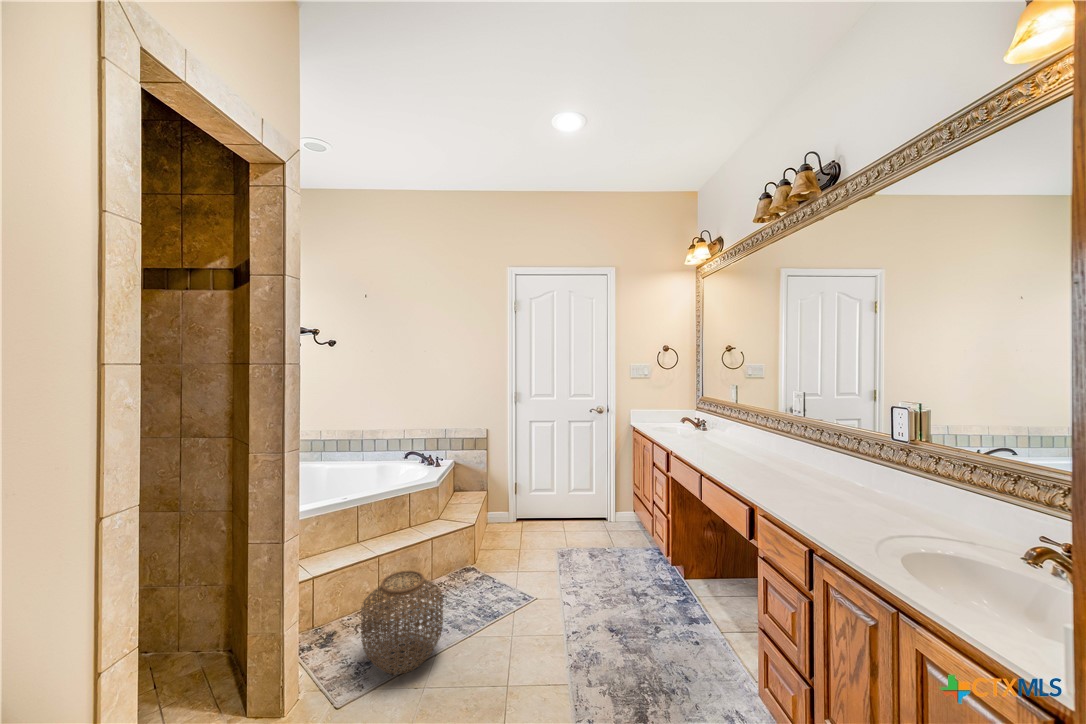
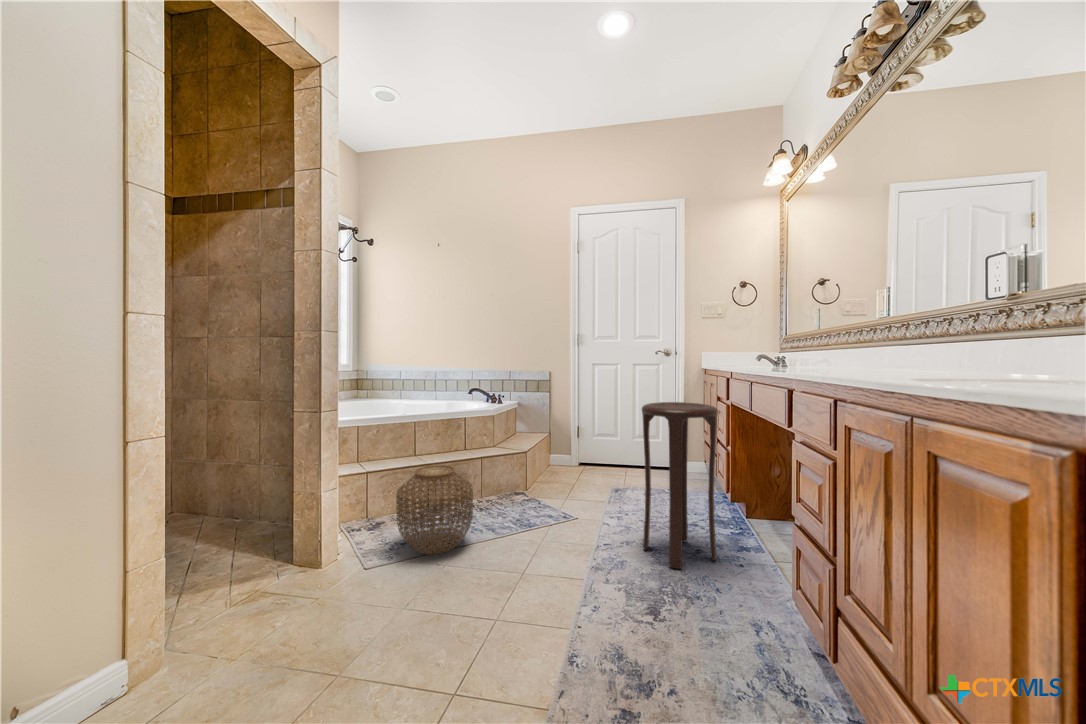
stool: none [607,490,676,655] -> present [642,402,718,569]

